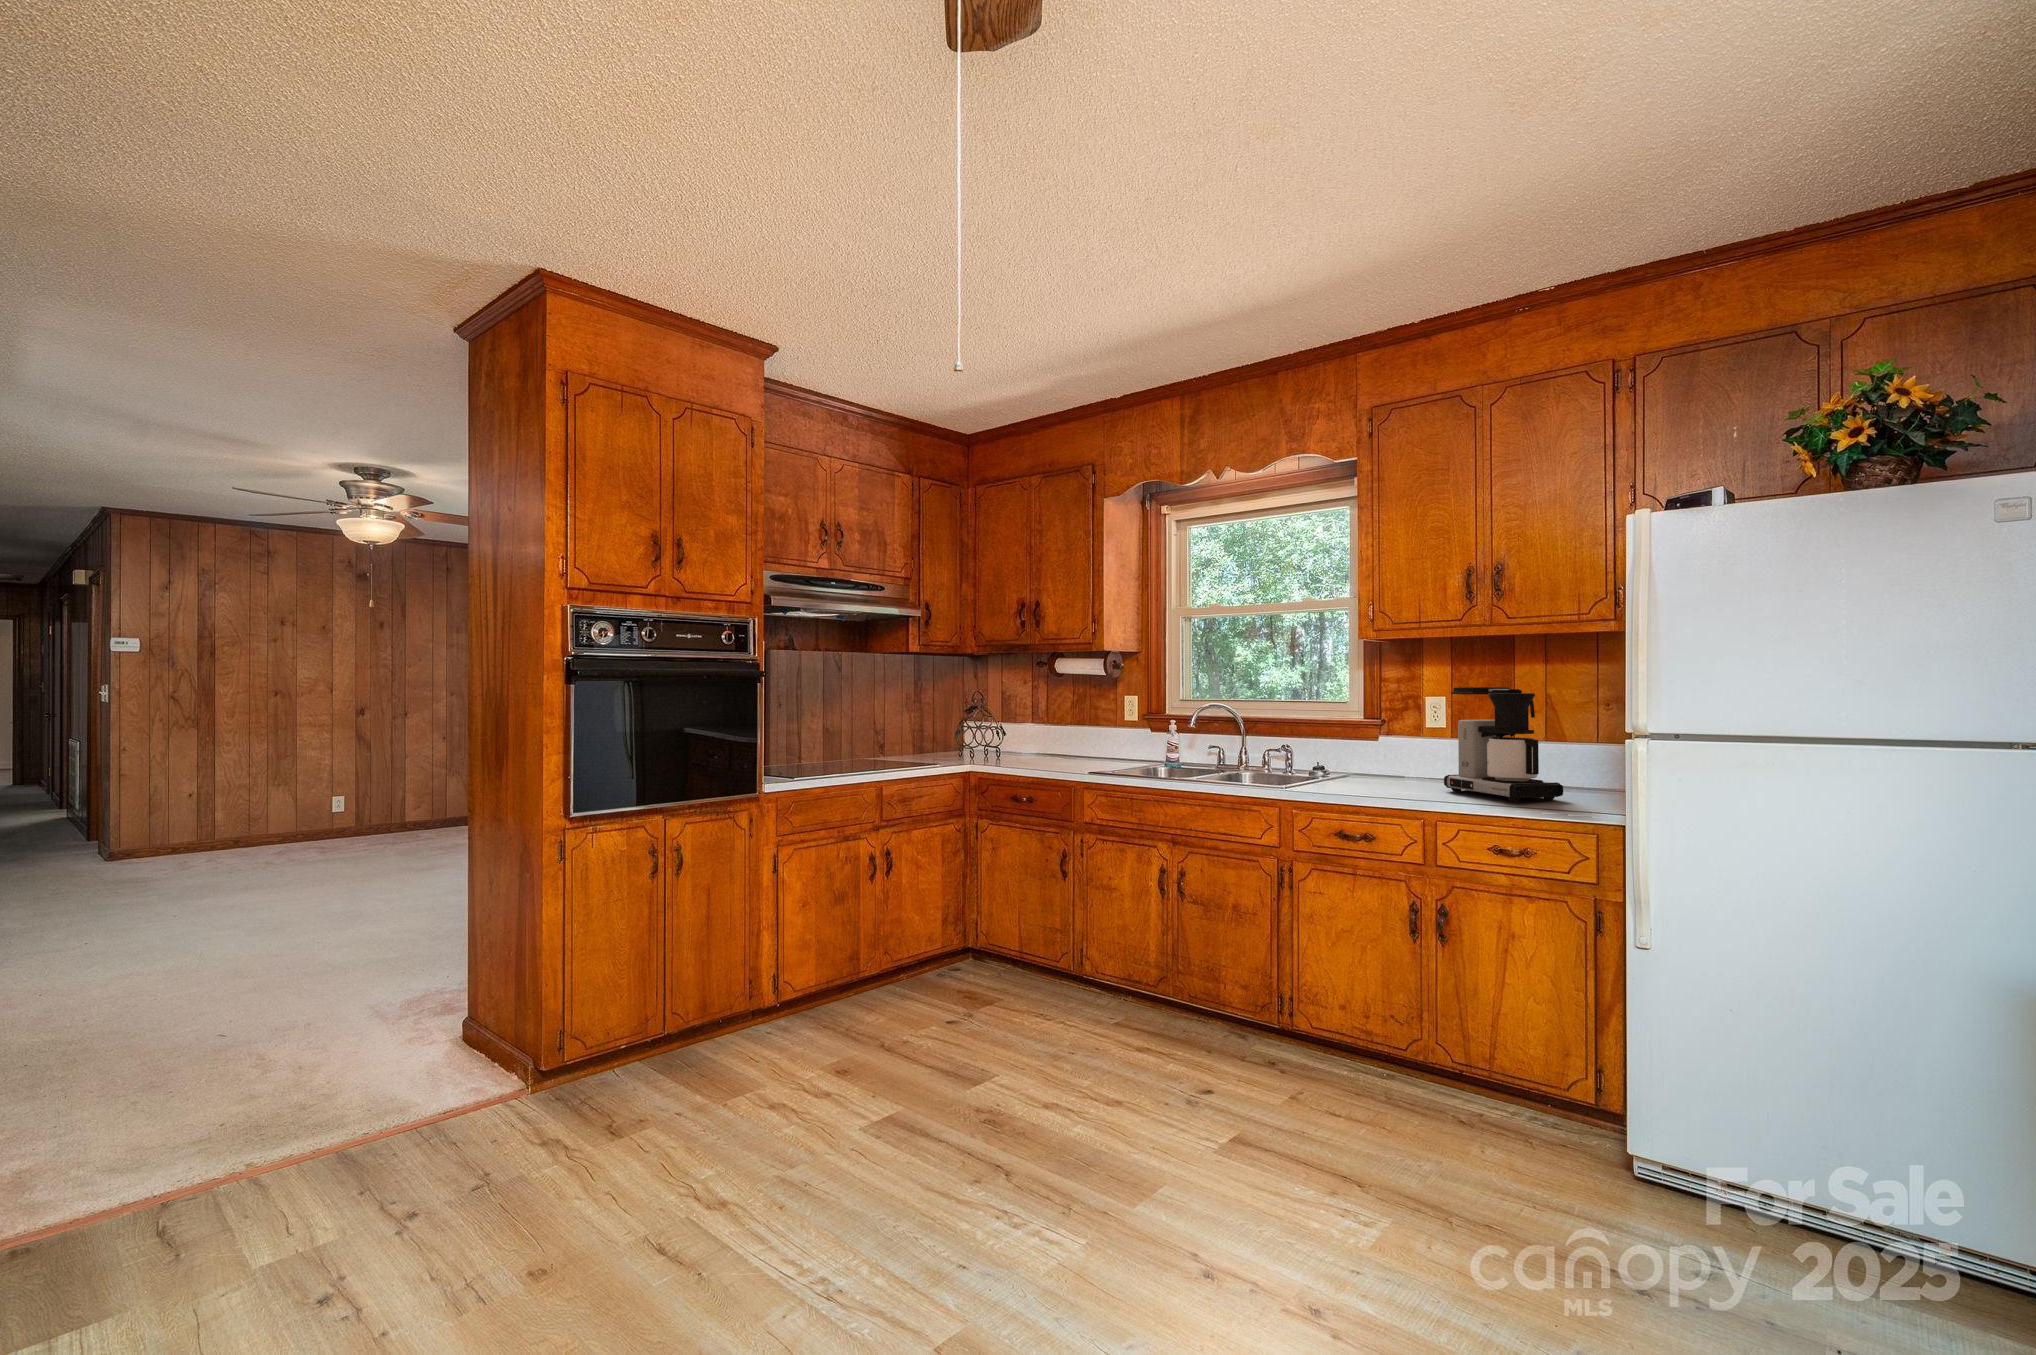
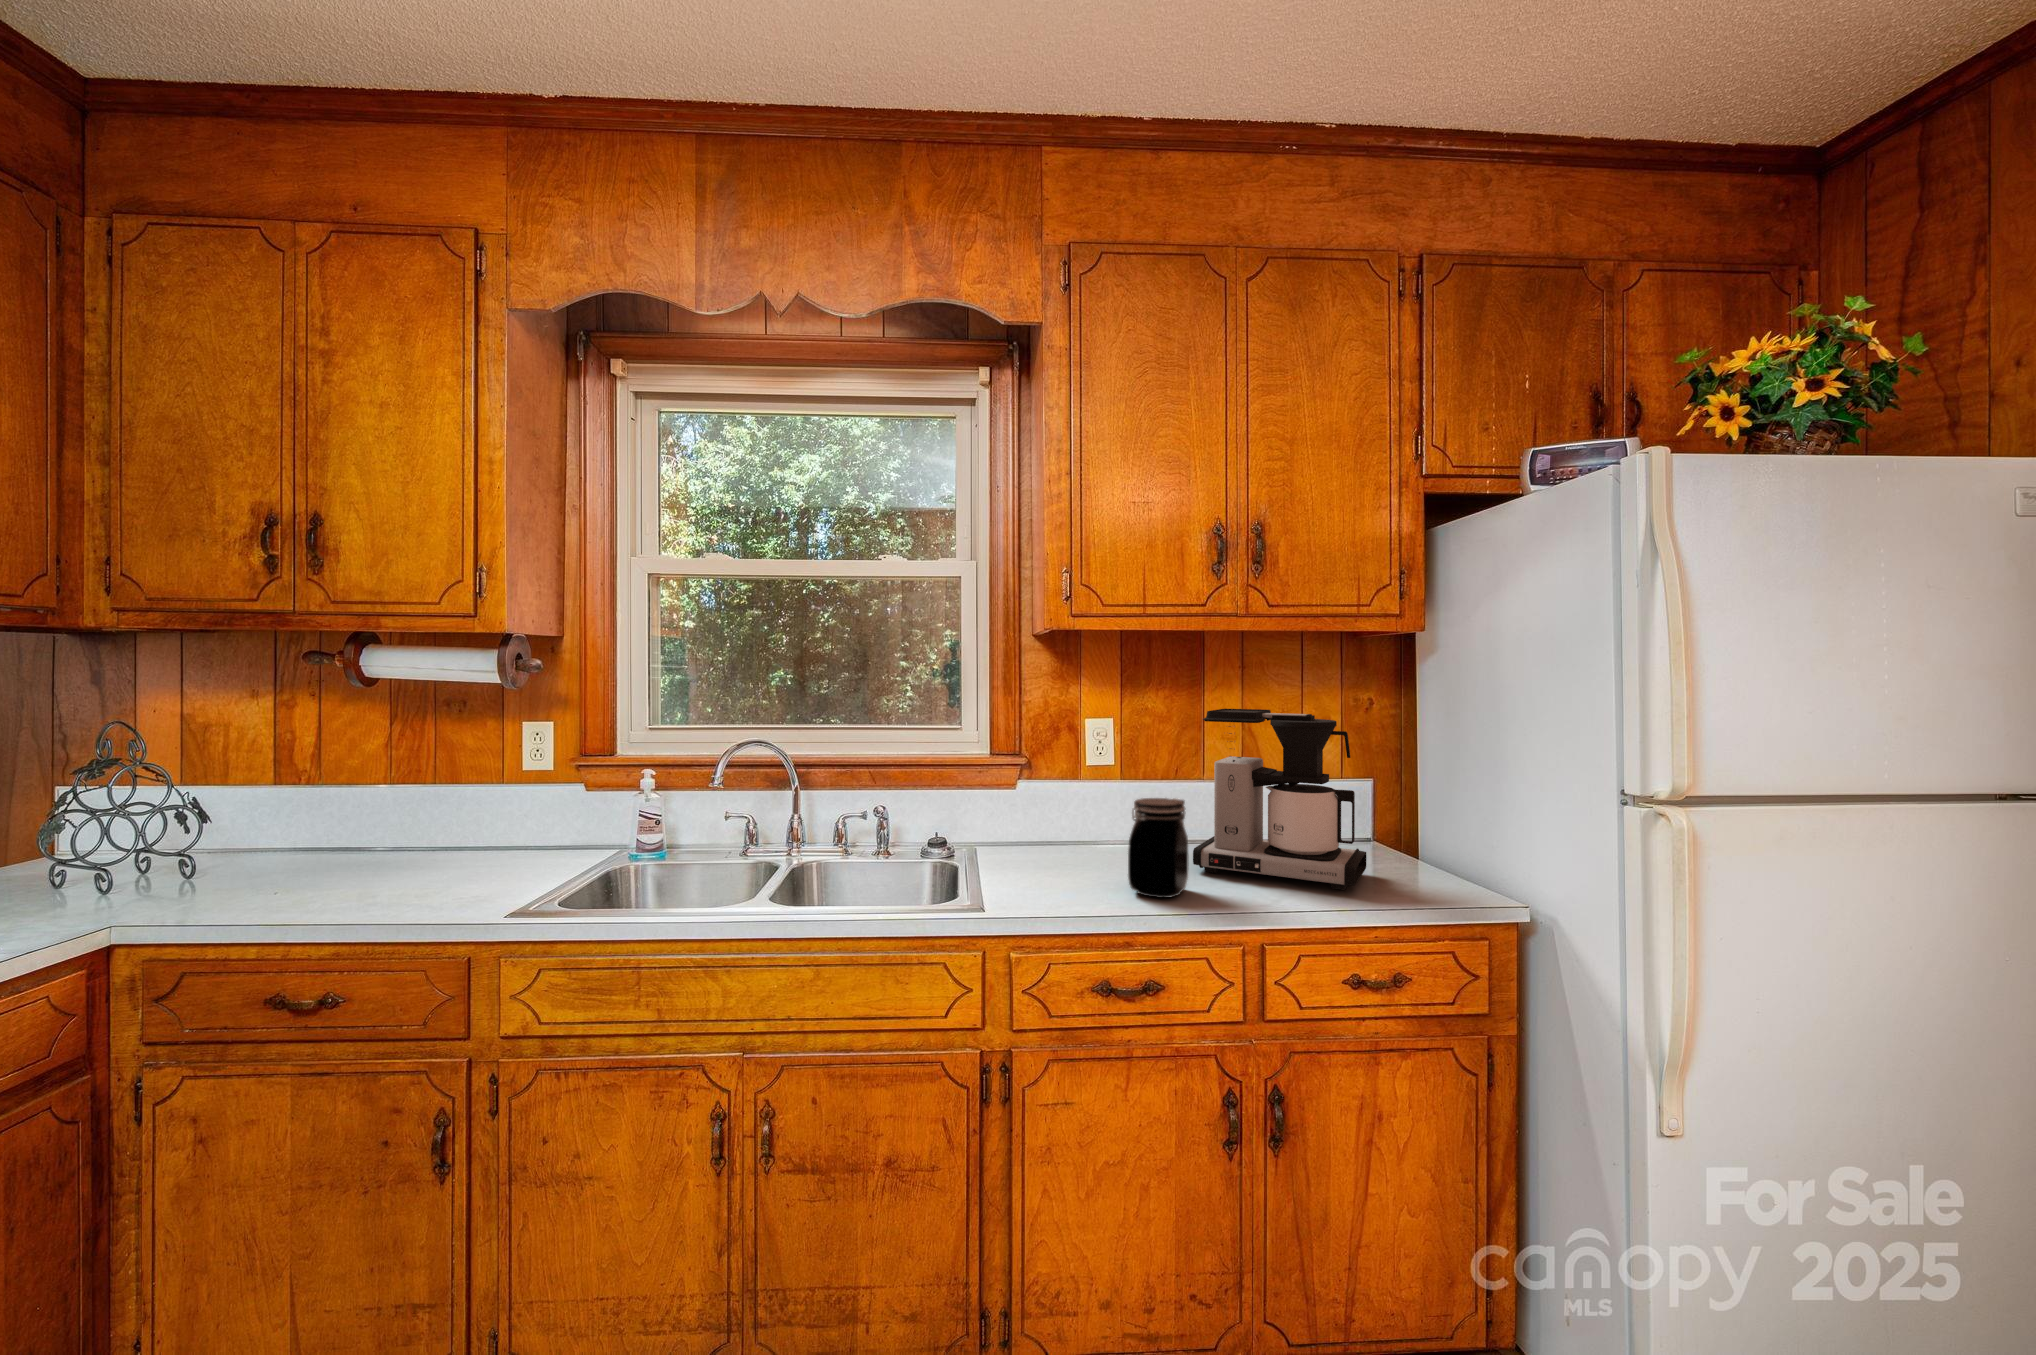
jar: none [1377,739,1421,795] -> present [1128,798,1188,898]

